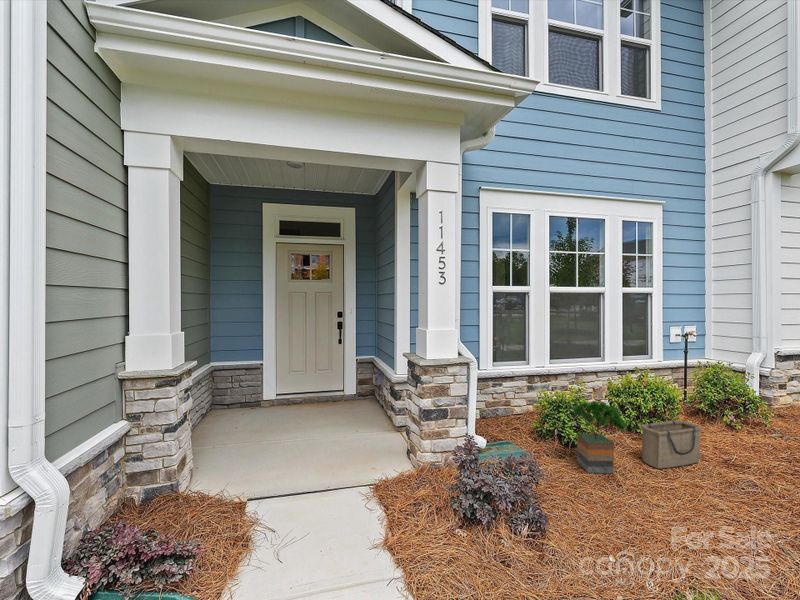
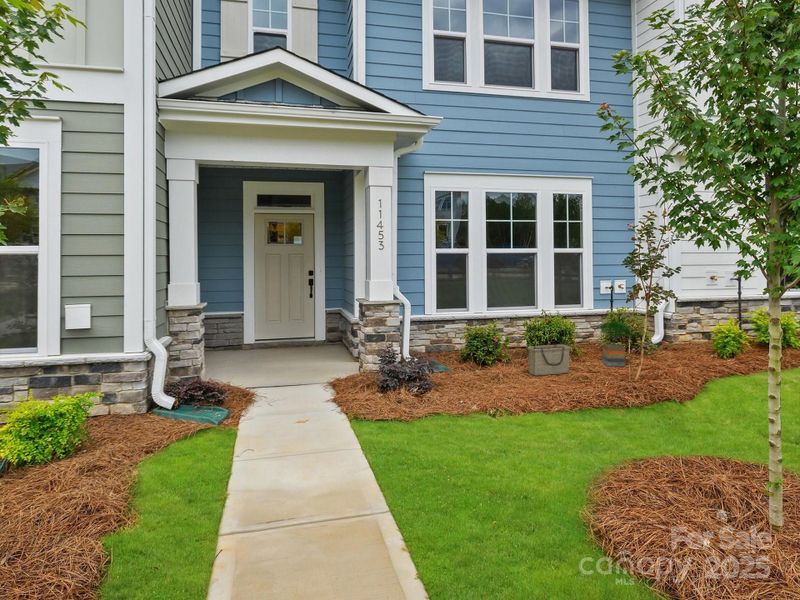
potted tree: present [572,401,626,473] -> present [600,322,632,367]

